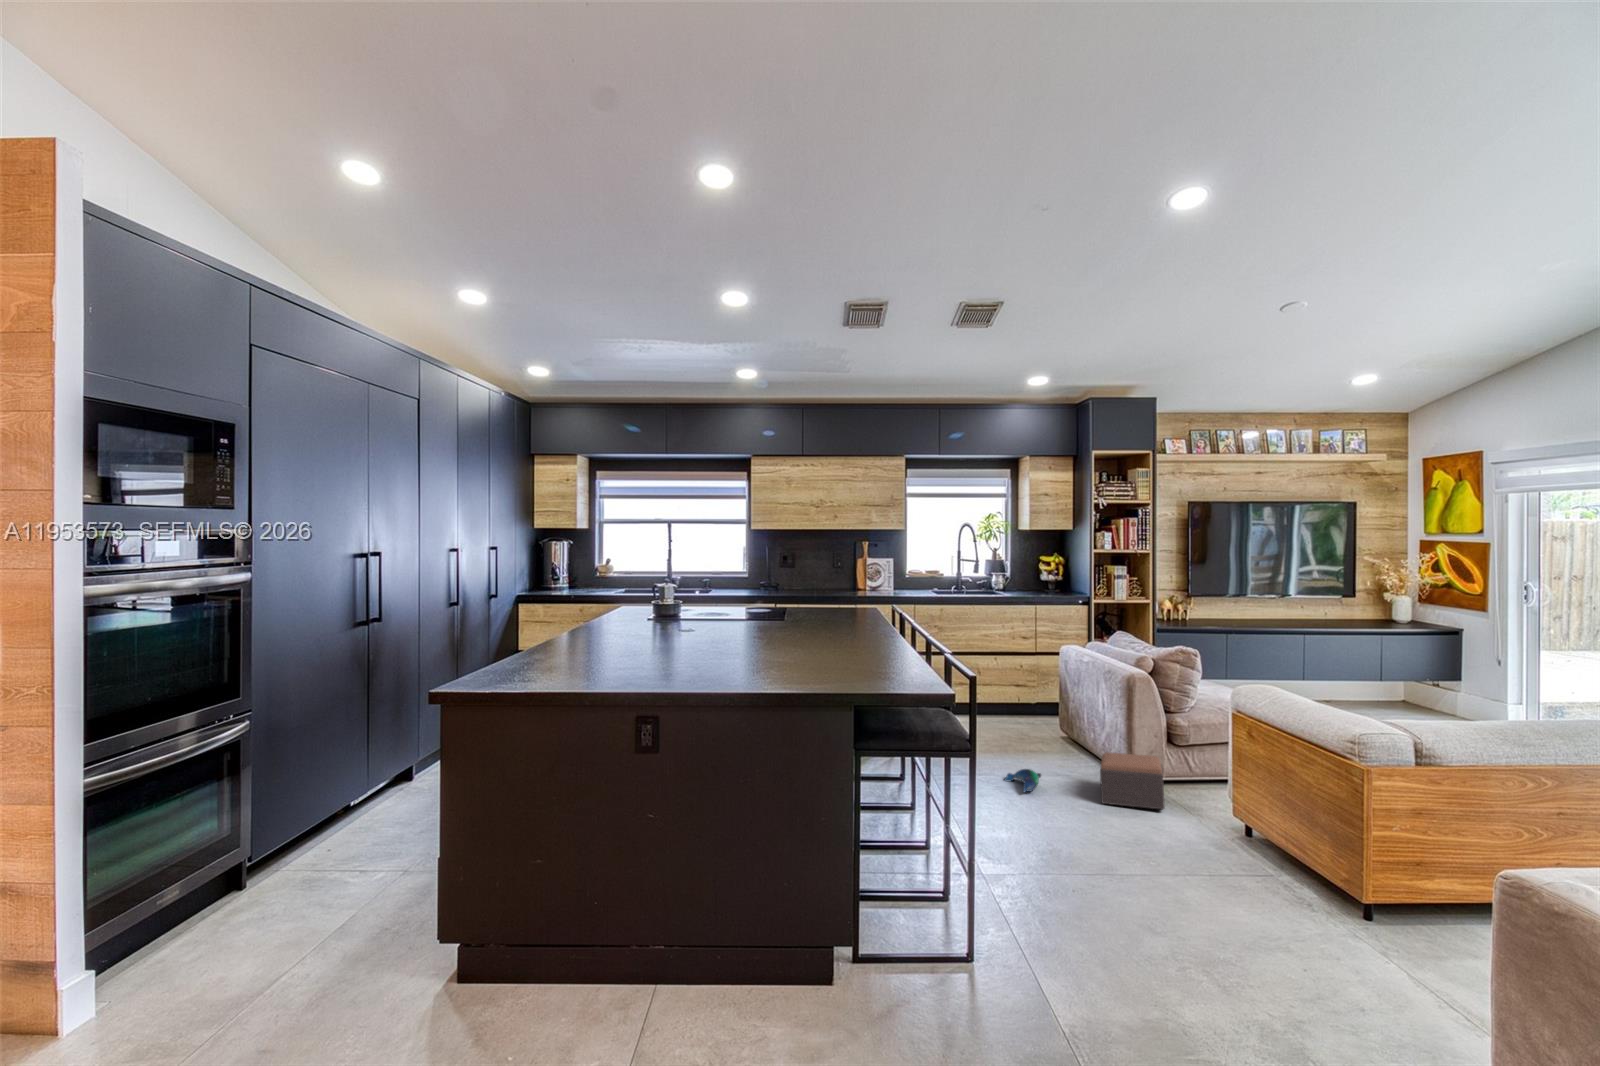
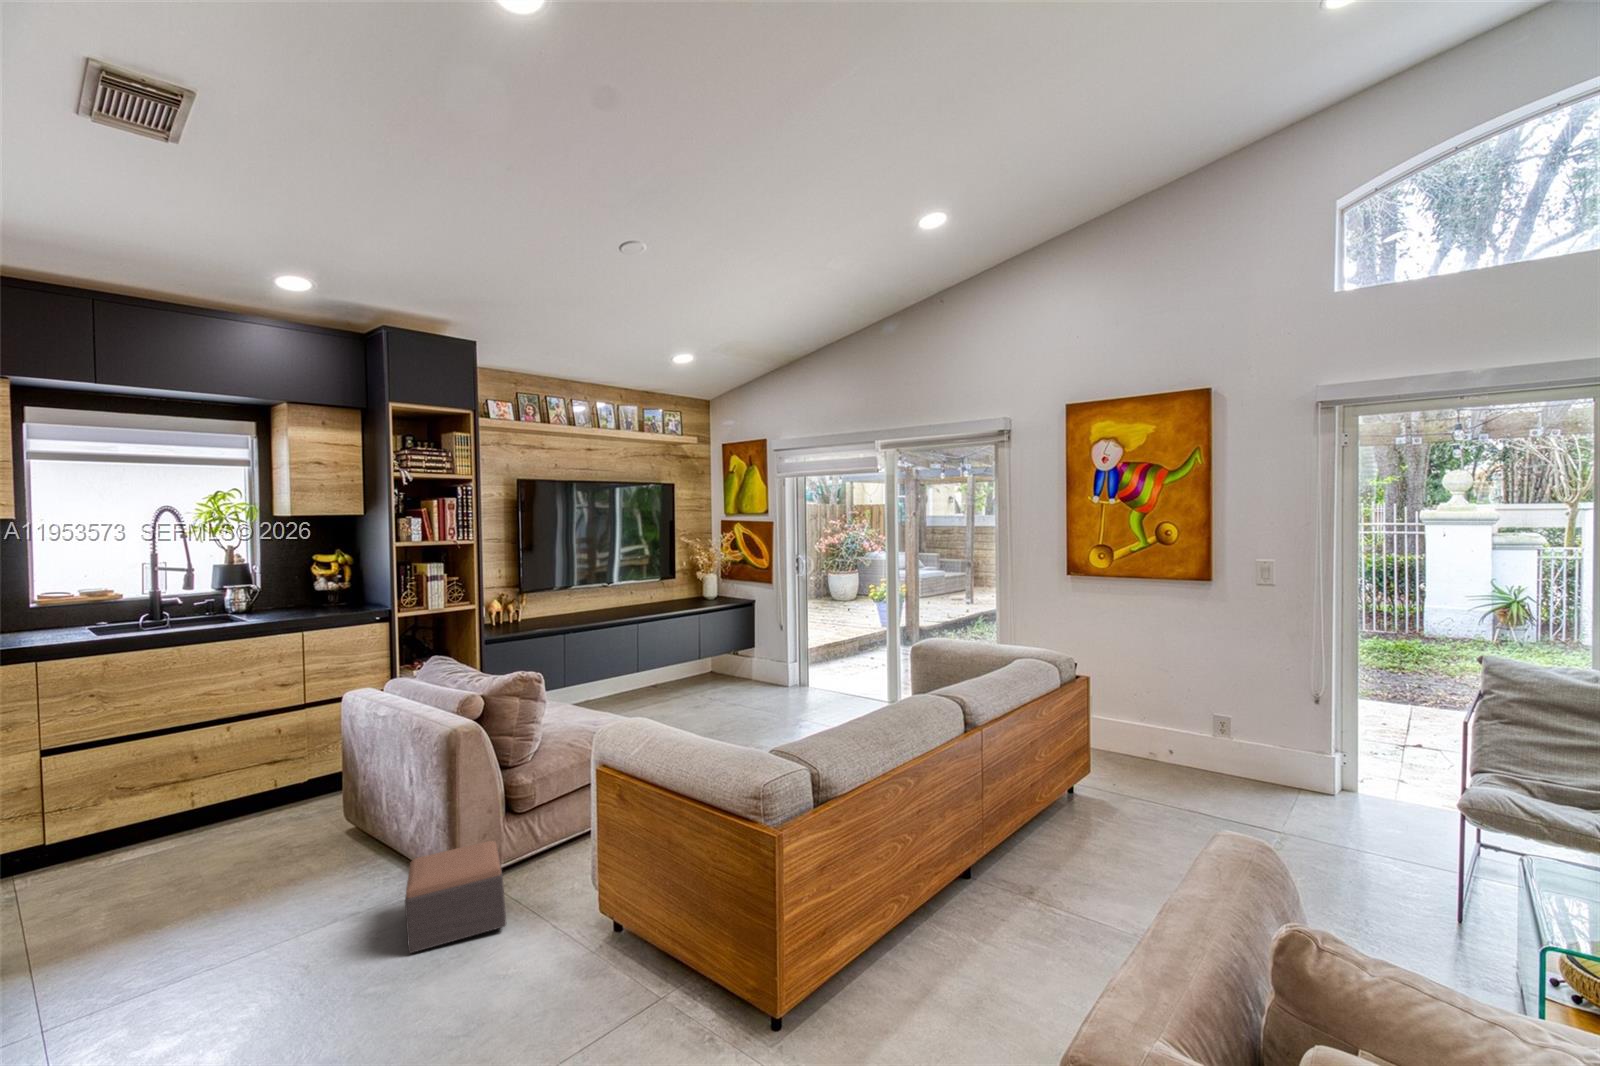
plush toy: present [1005,769,1041,792] -> none [223,935,299,992]

